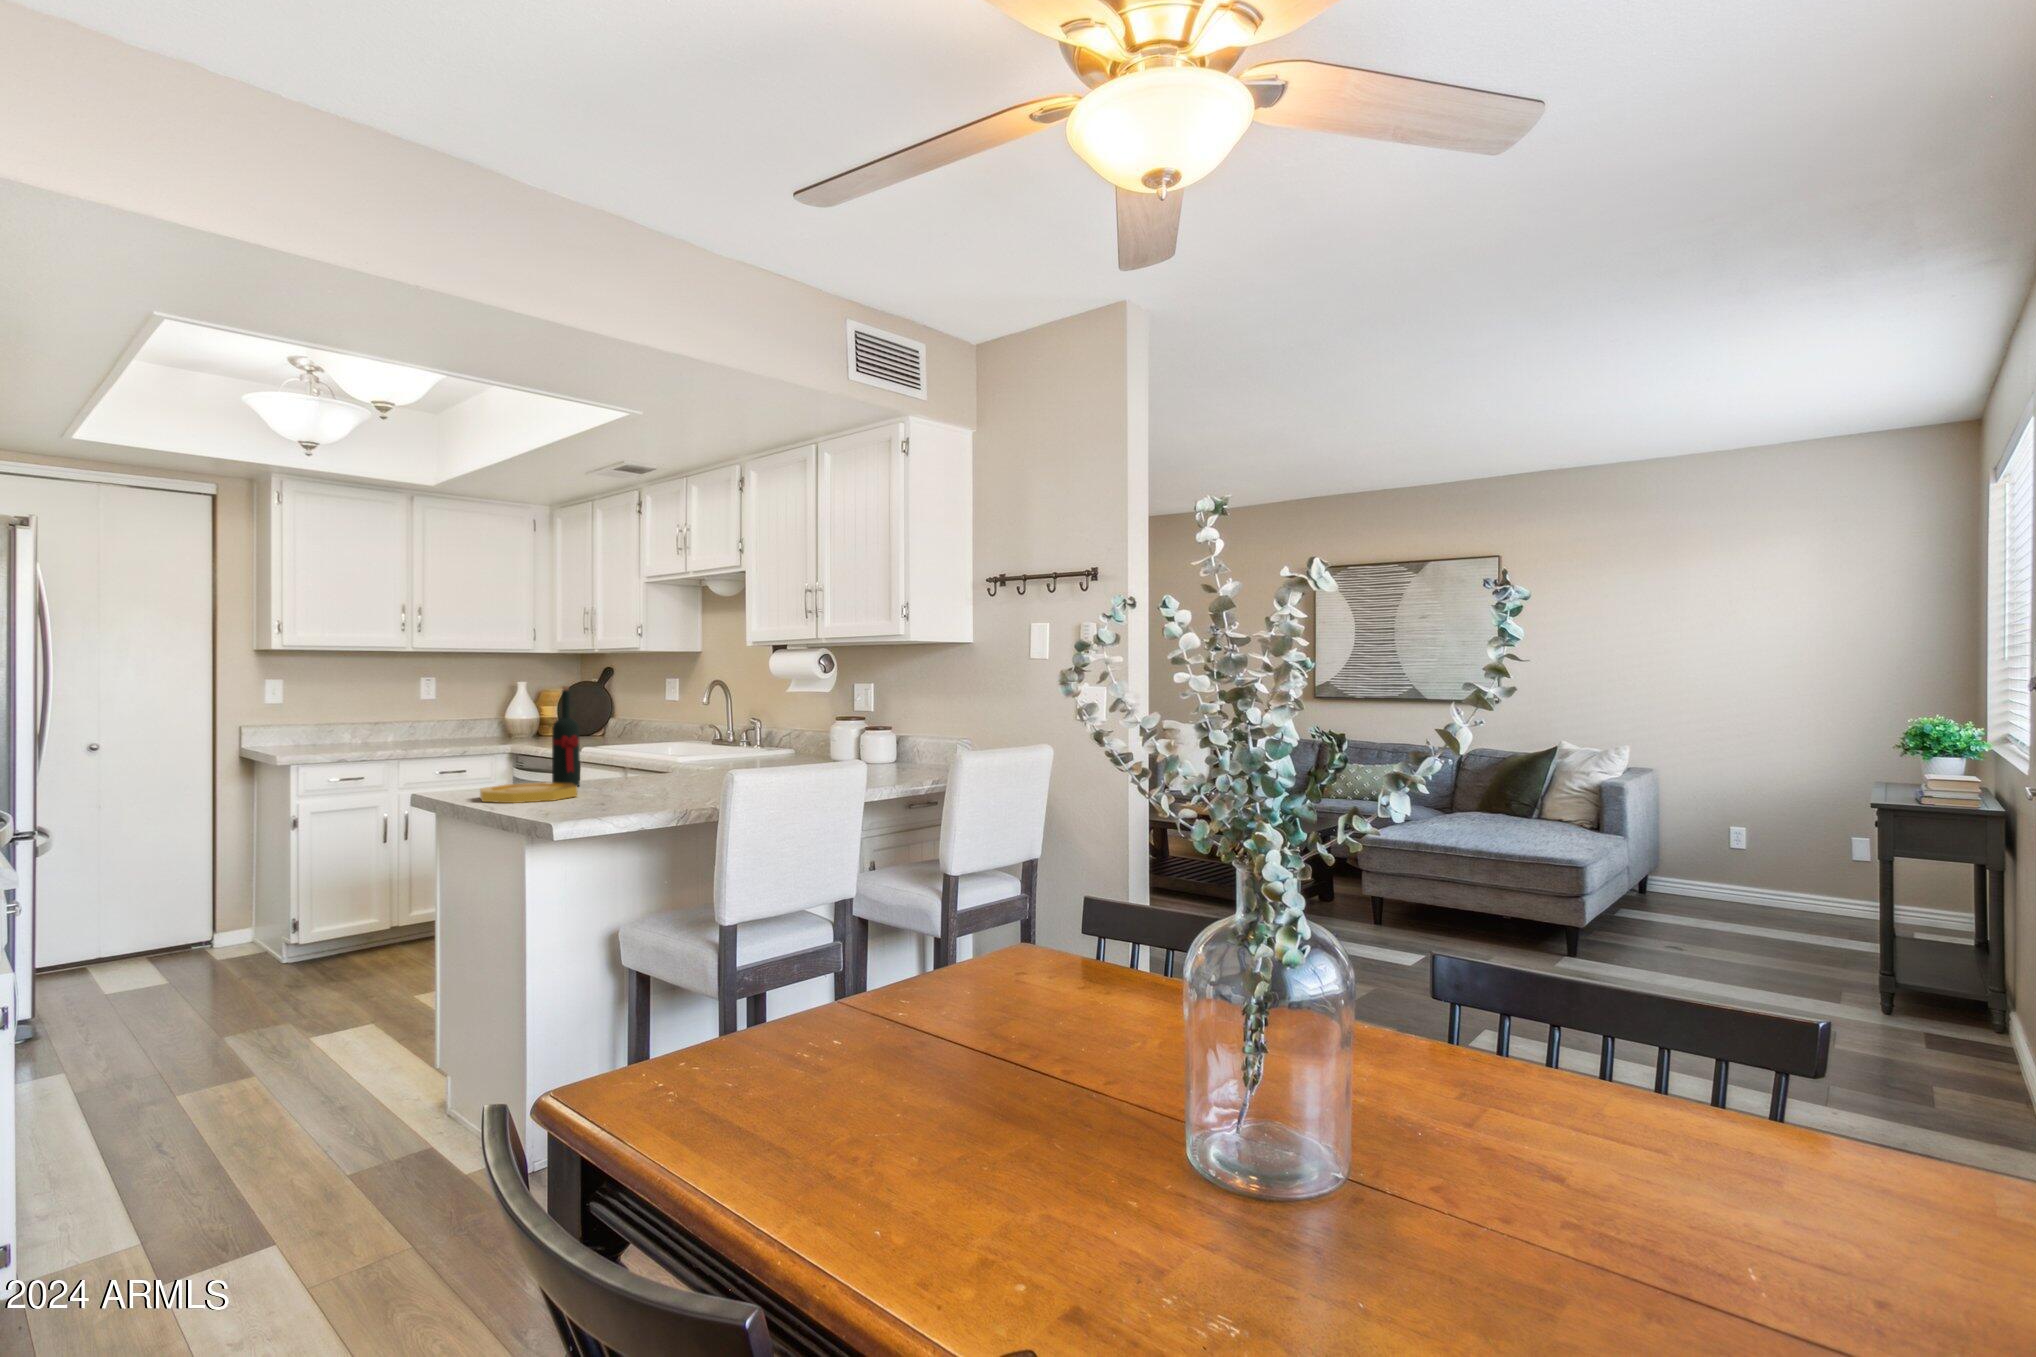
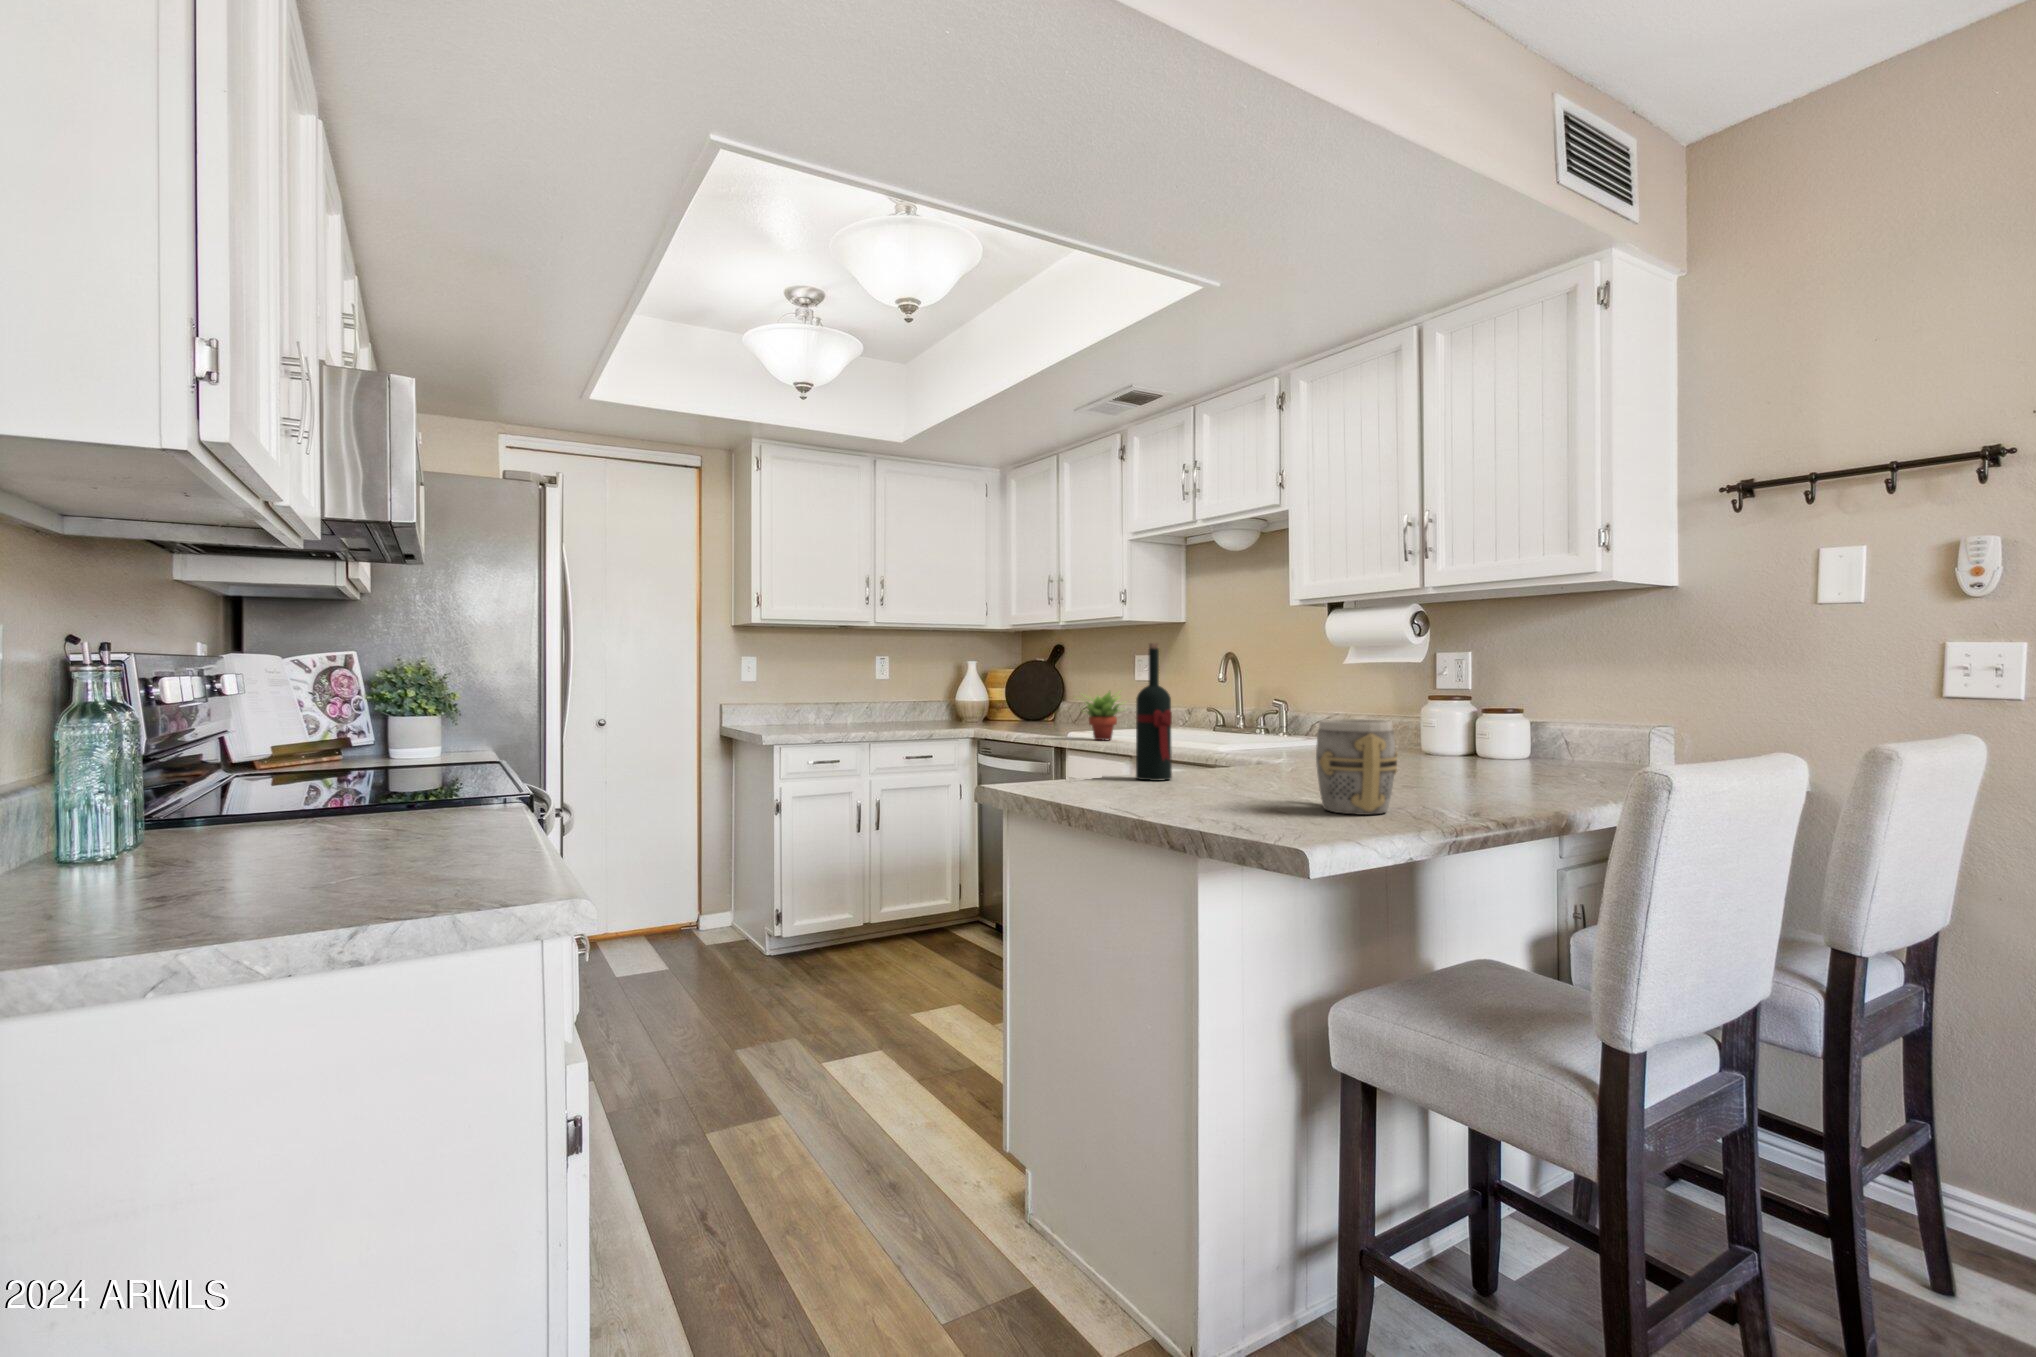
succulent plant: none [583,710,634,755] -> present [1084,692,1120,740]
mug: none [624,743,678,805] -> present [1316,719,1398,815]
bowl: present [480,782,577,803] -> none [1080,773,1212,803]

